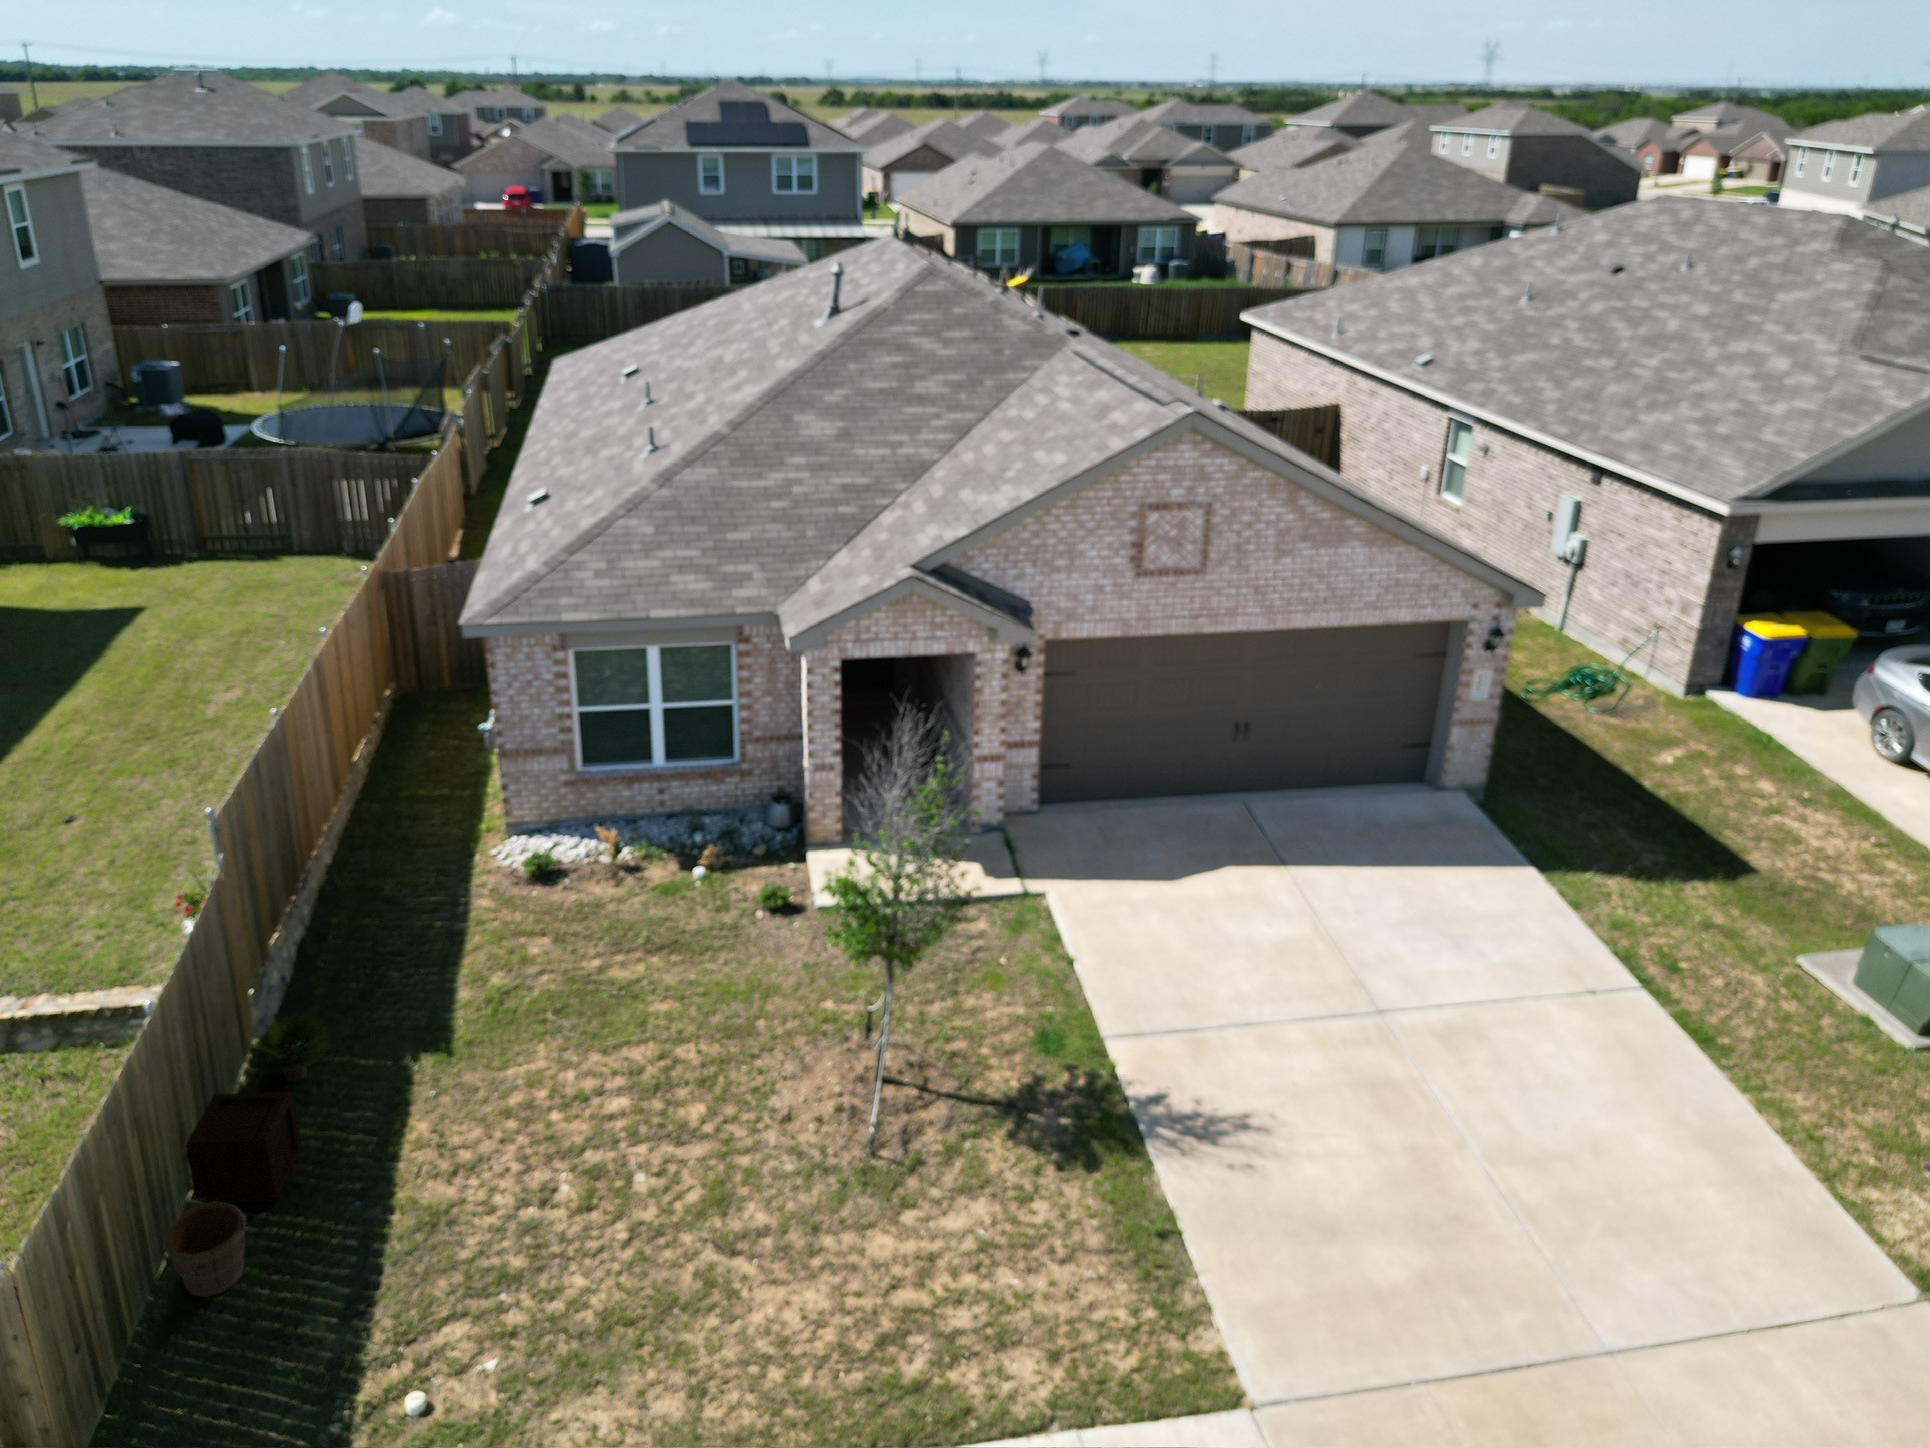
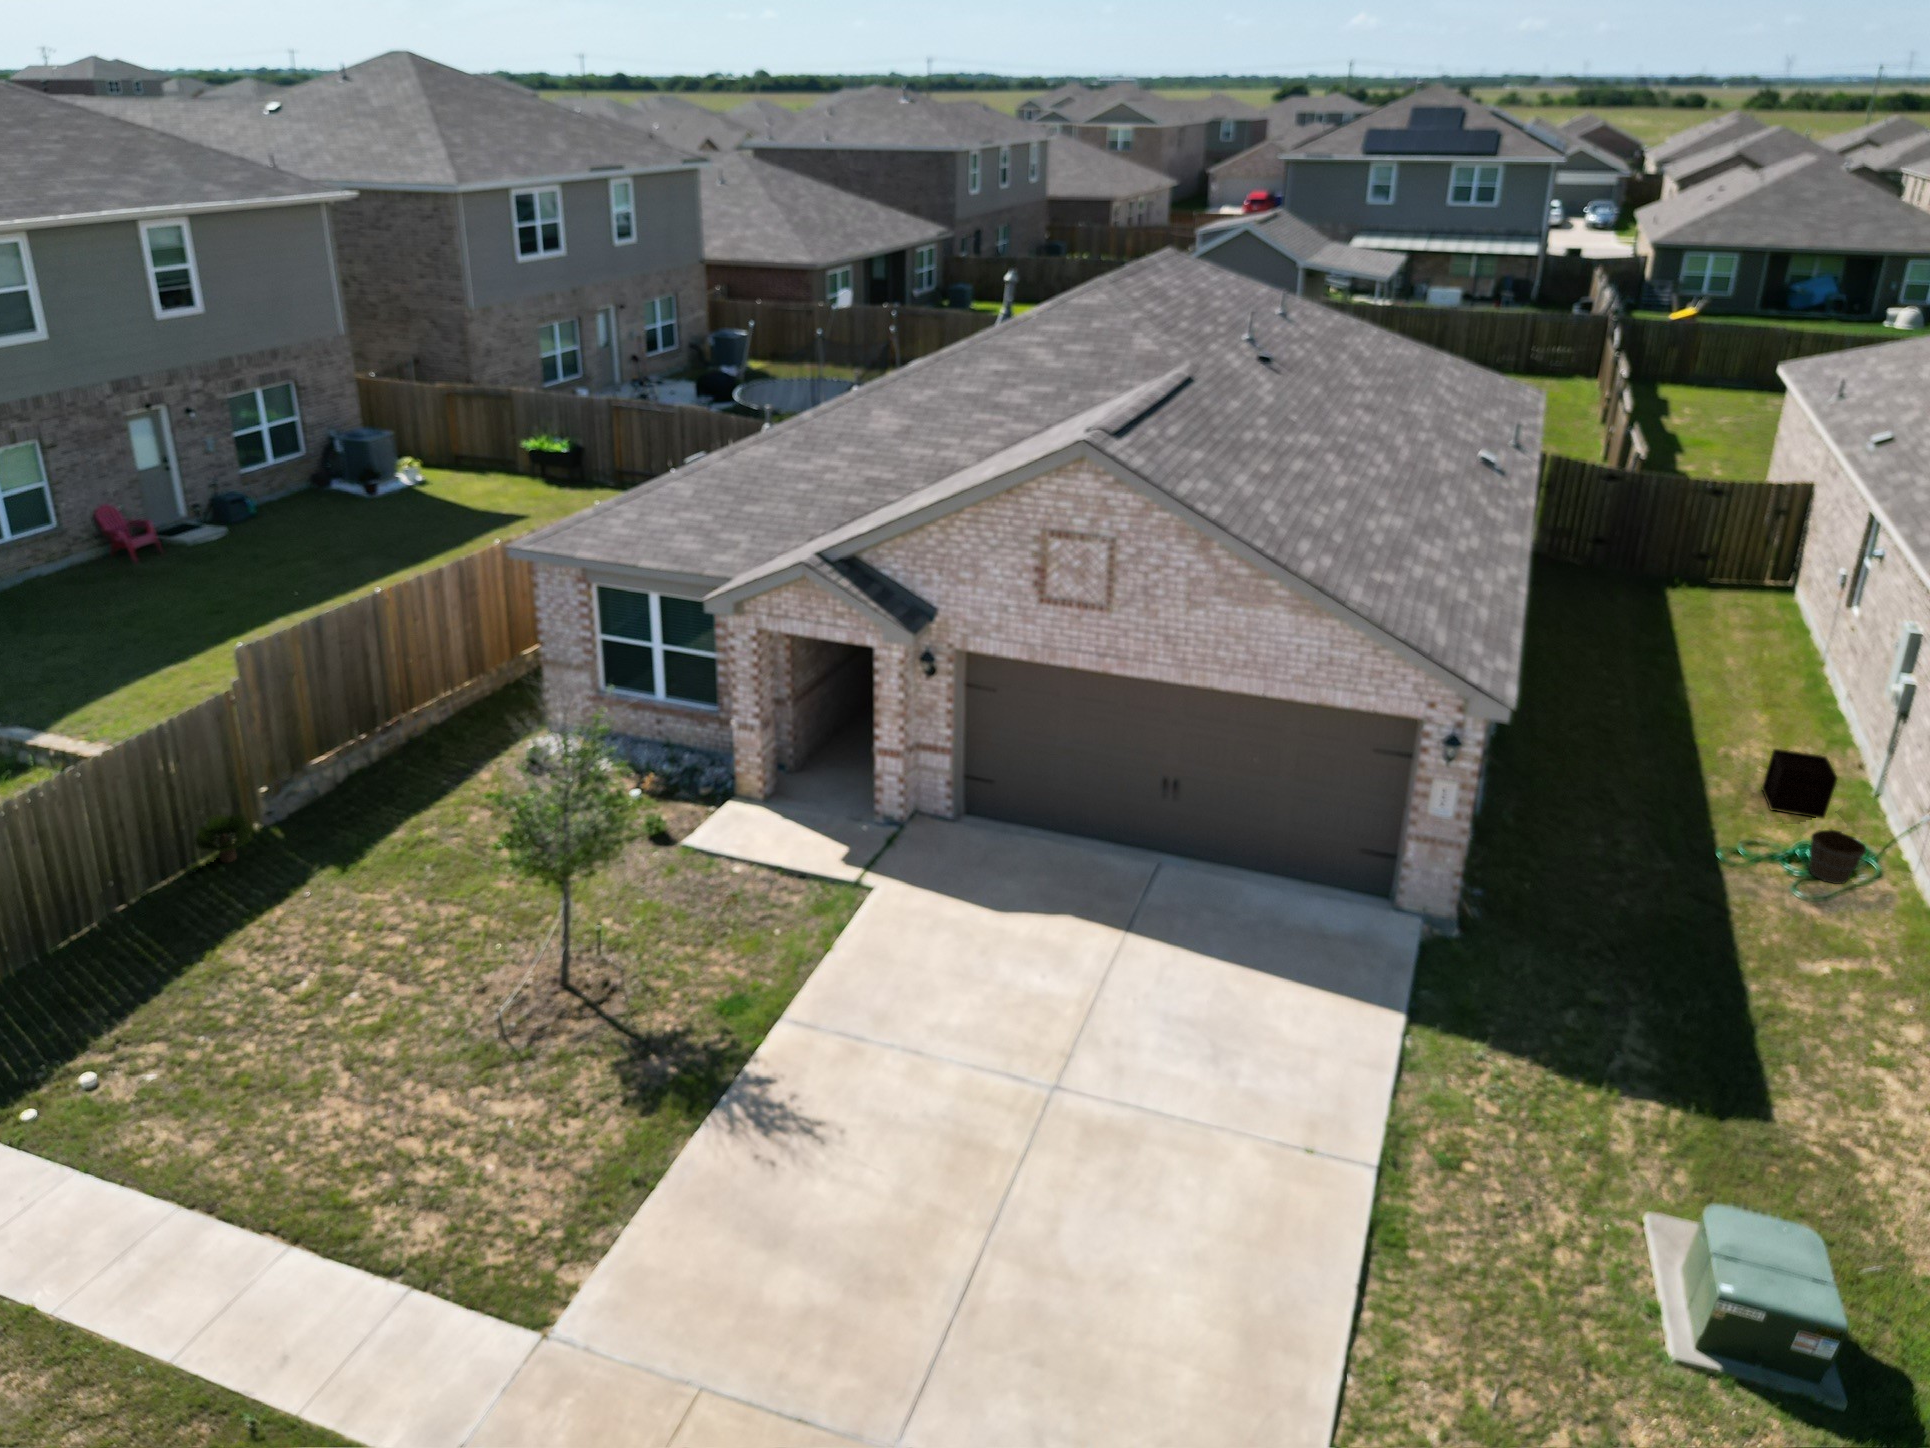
wooden crate: present [185,1091,302,1204] -> present [1762,749,1837,818]
wooden bucket: present [163,1202,246,1297] -> present [1809,829,1866,884]

